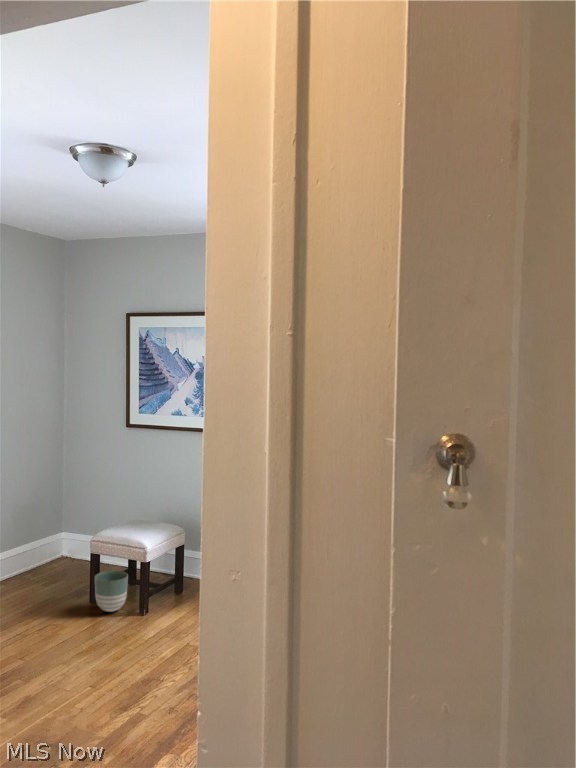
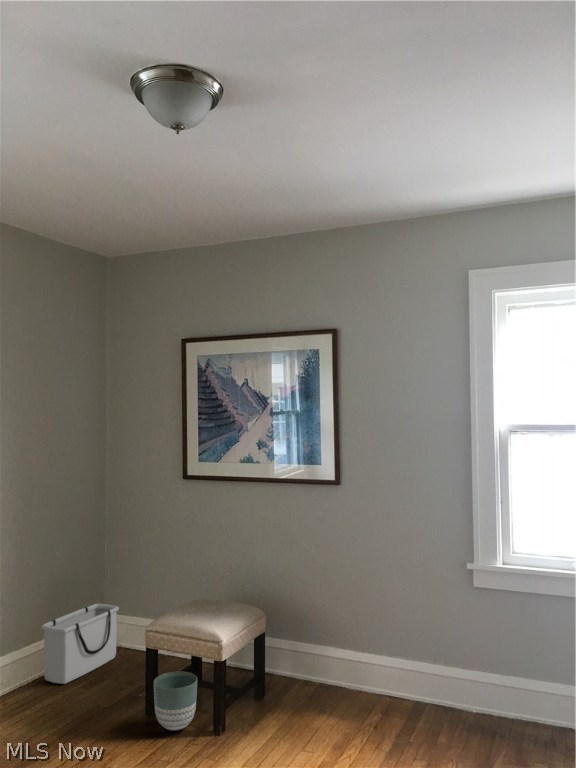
storage bin: none [11,523,73,581] -> present [41,604,119,684]

